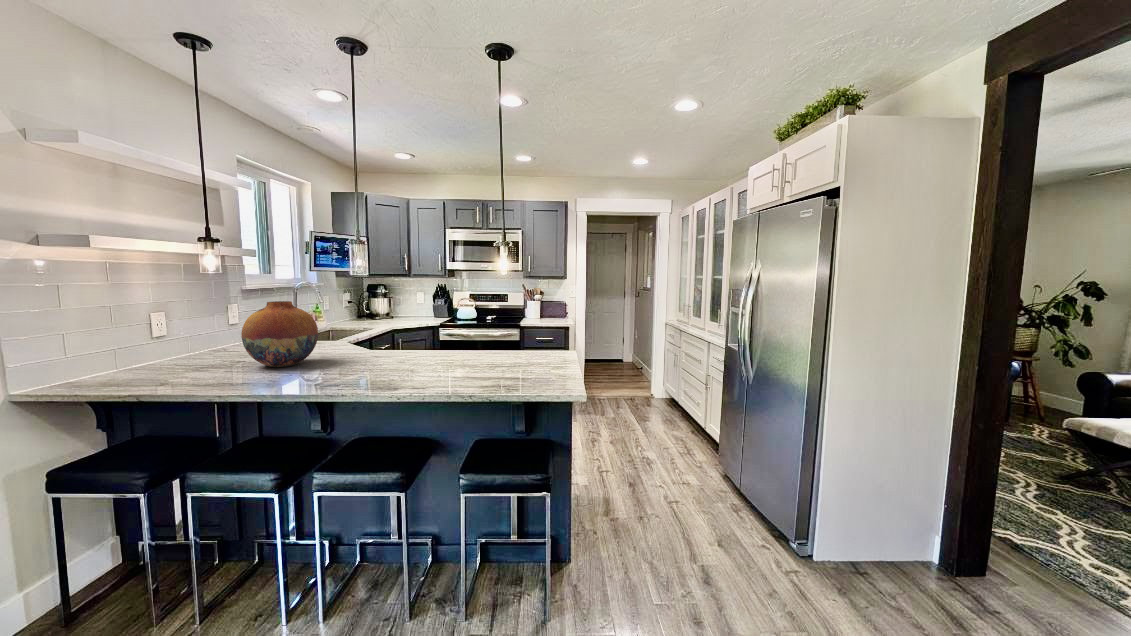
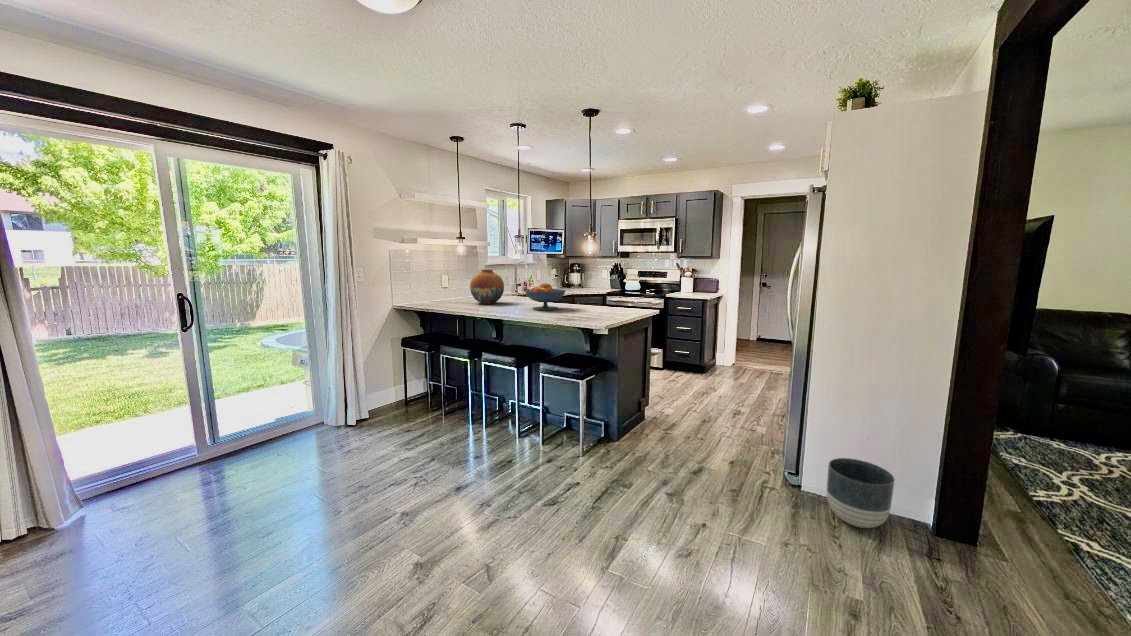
fruit bowl: none [387,323,461,373] -> present [525,283,565,310]
planter: none [861,511,942,597] -> present [827,458,894,528]

